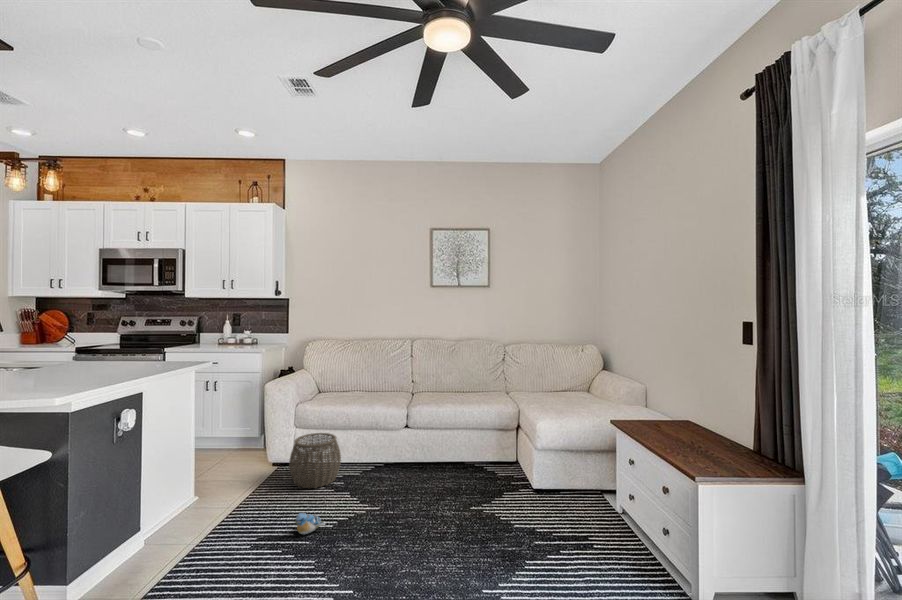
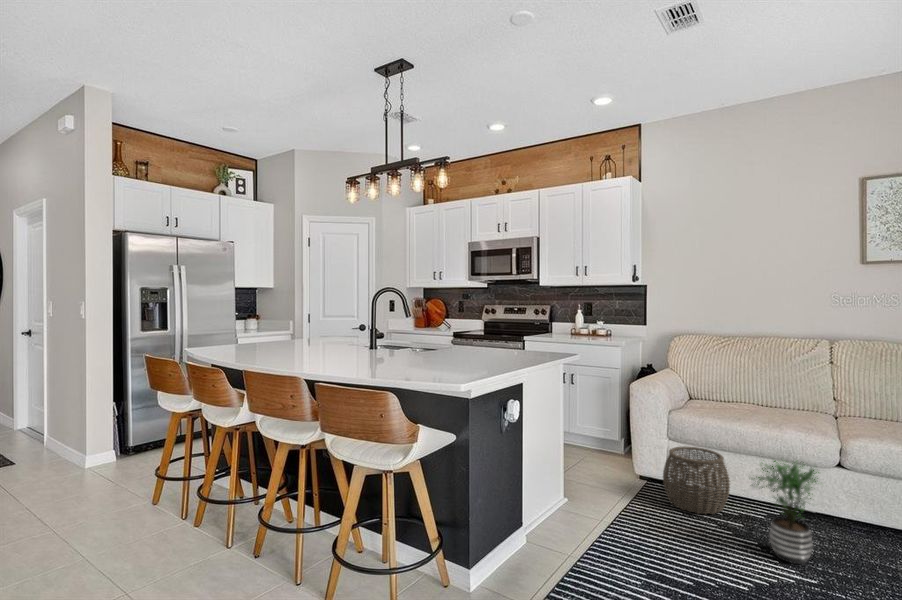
potted plant: none [346,431,399,510] -> present [752,460,819,564]
plush toy: present [295,513,325,534] -> none [687,537,725,565]

